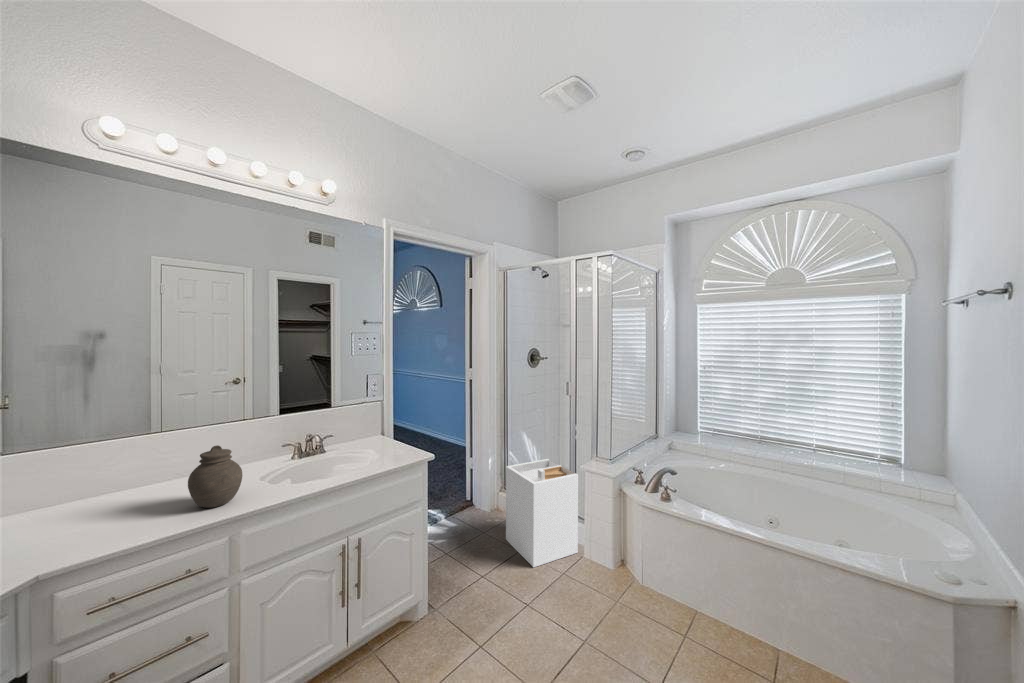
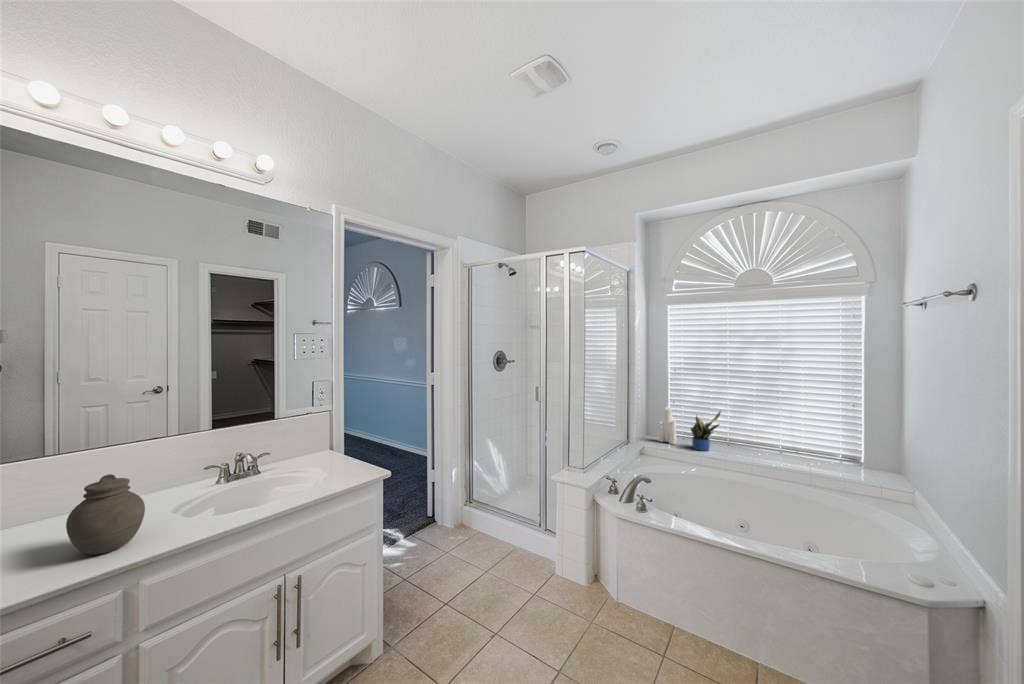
candle: none [687,398,708,441] -> present [657,406,677,444]
potted plant: none [721,408,752,448] -> present [691,411,721,451]
laundry hamper: present [506,459,578,567] -> none [471,469,549,589]

